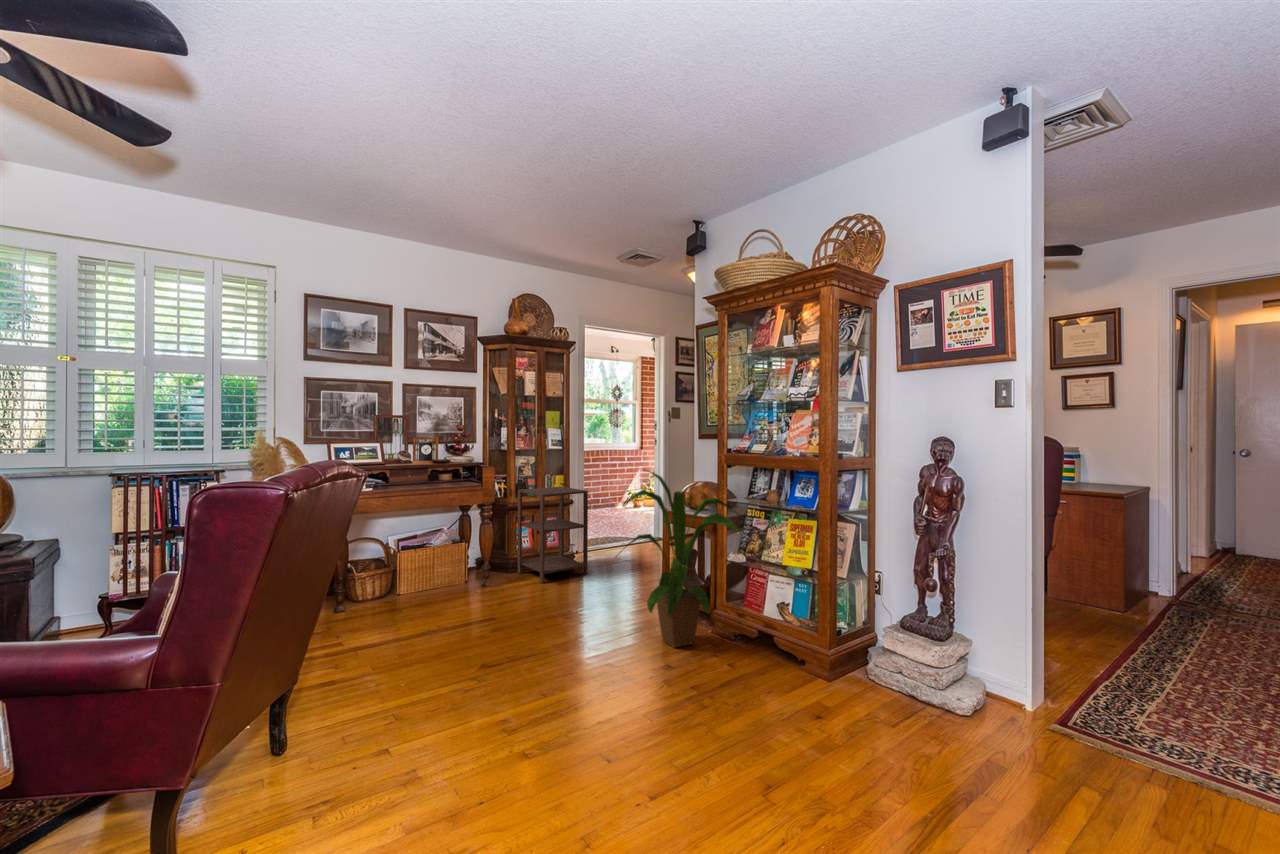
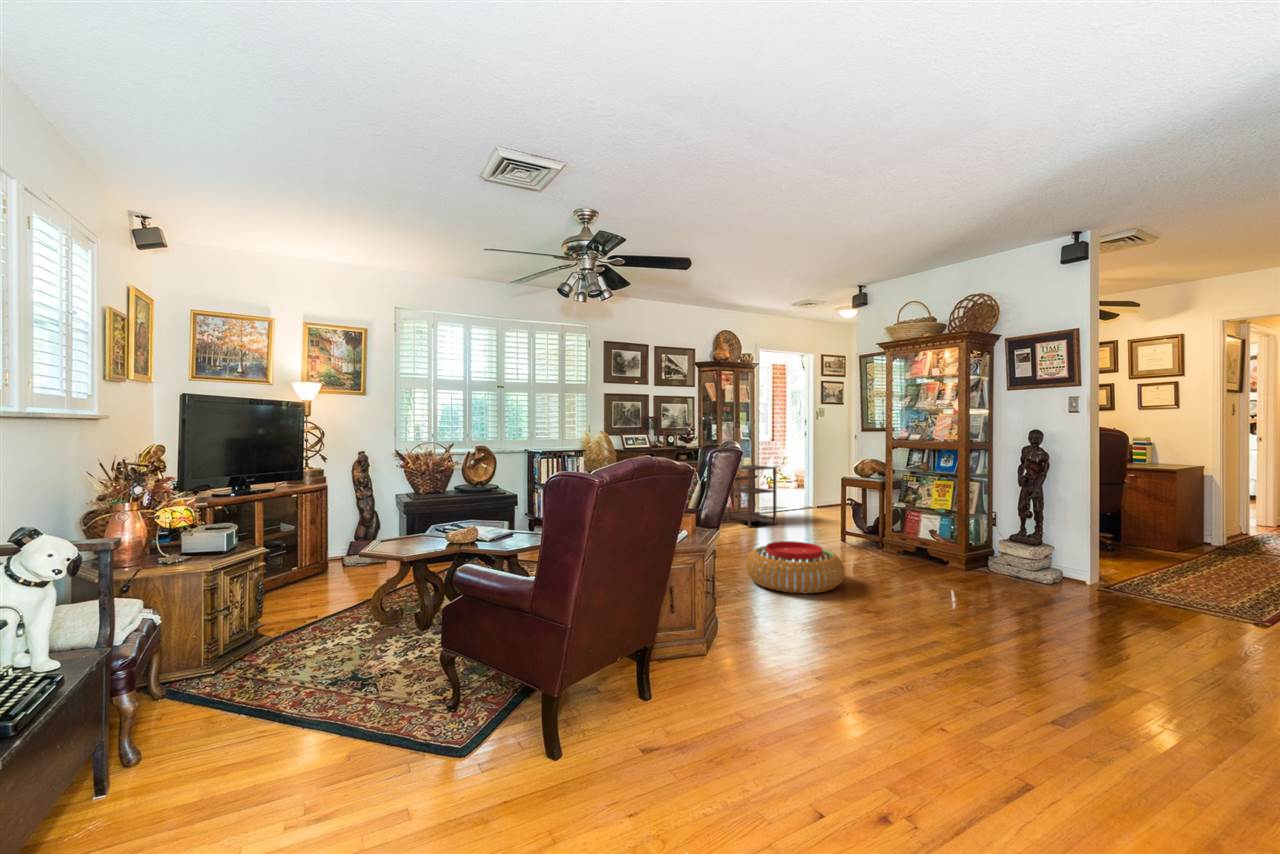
house plant: present [623,470,745,647] -> none [823,450,909,556]
pouf: none [400,648,598,789] -> present [746,541,845,594]

